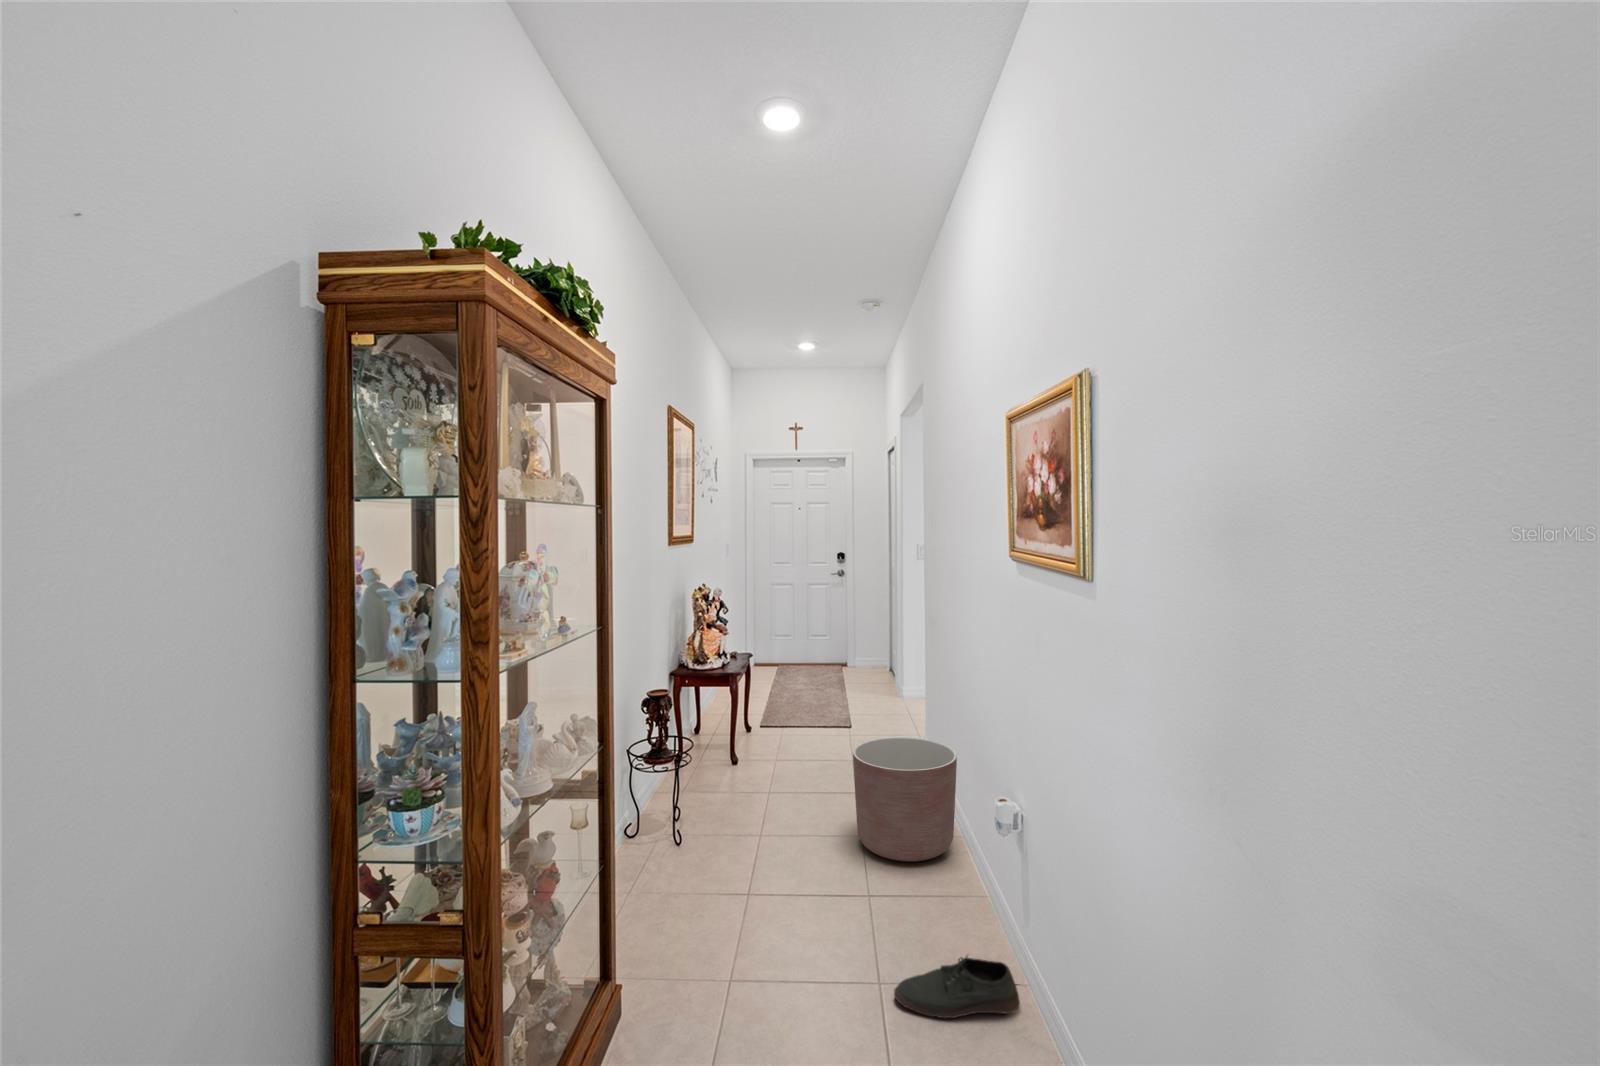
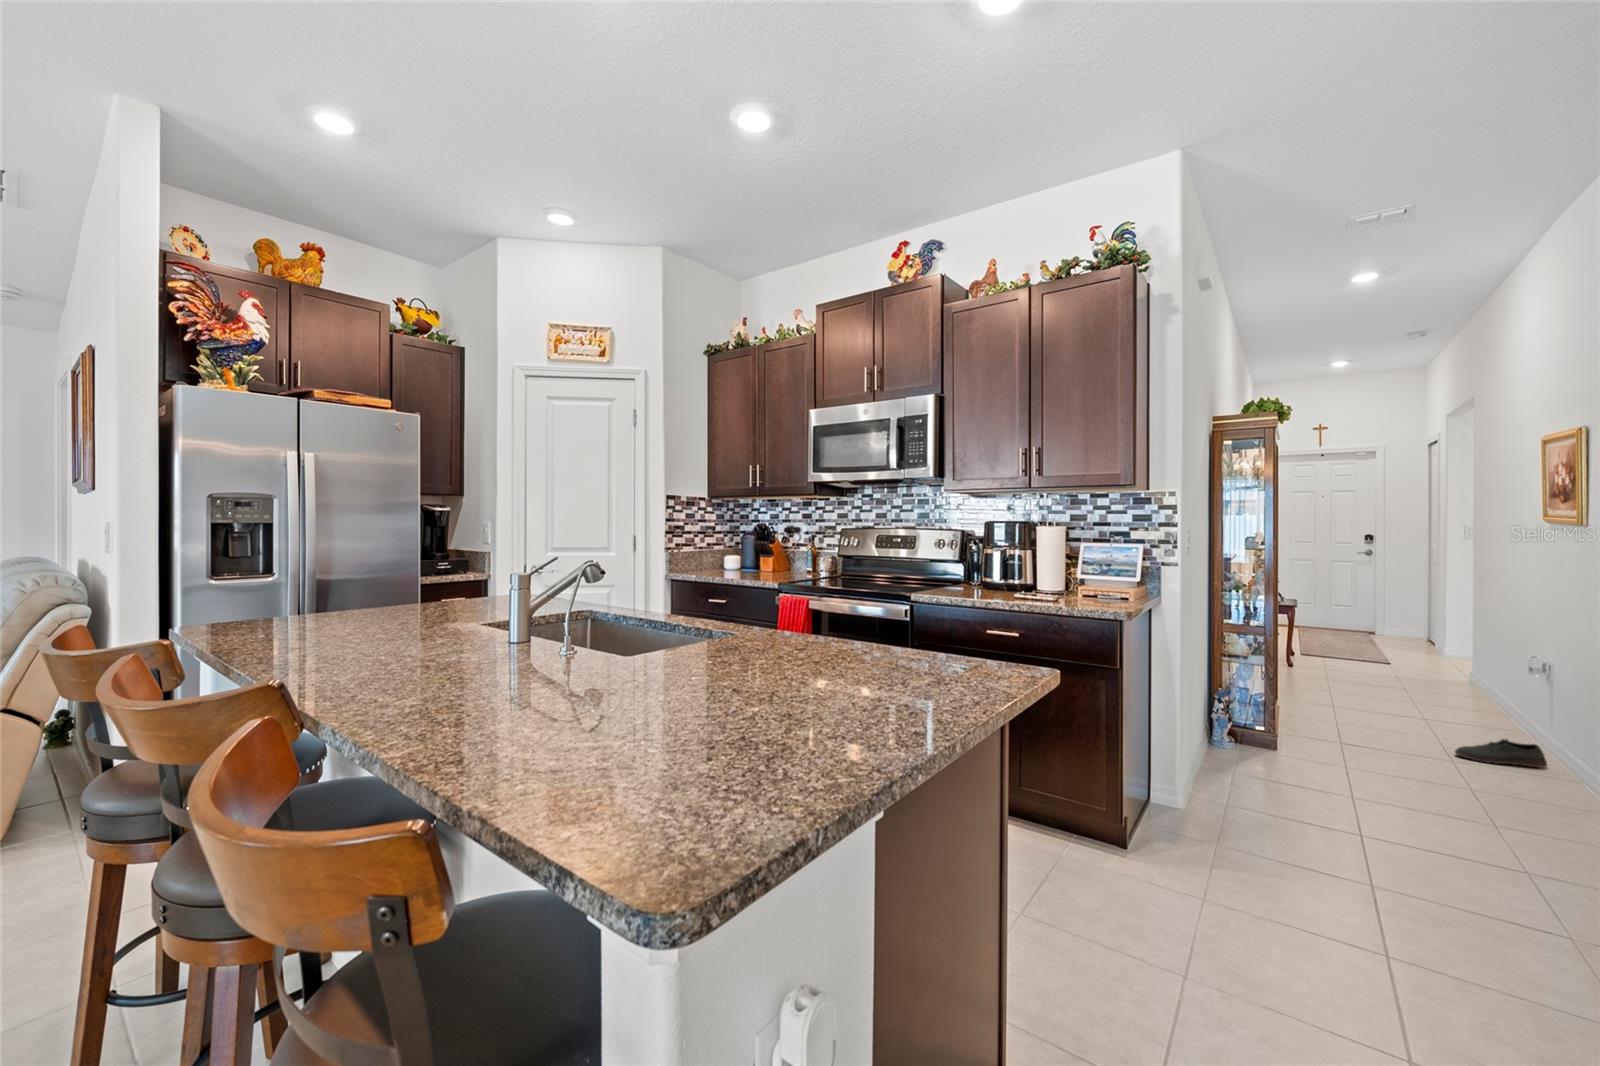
planter: present [853,737,957,861] -> none [1411,649,1502,722]

